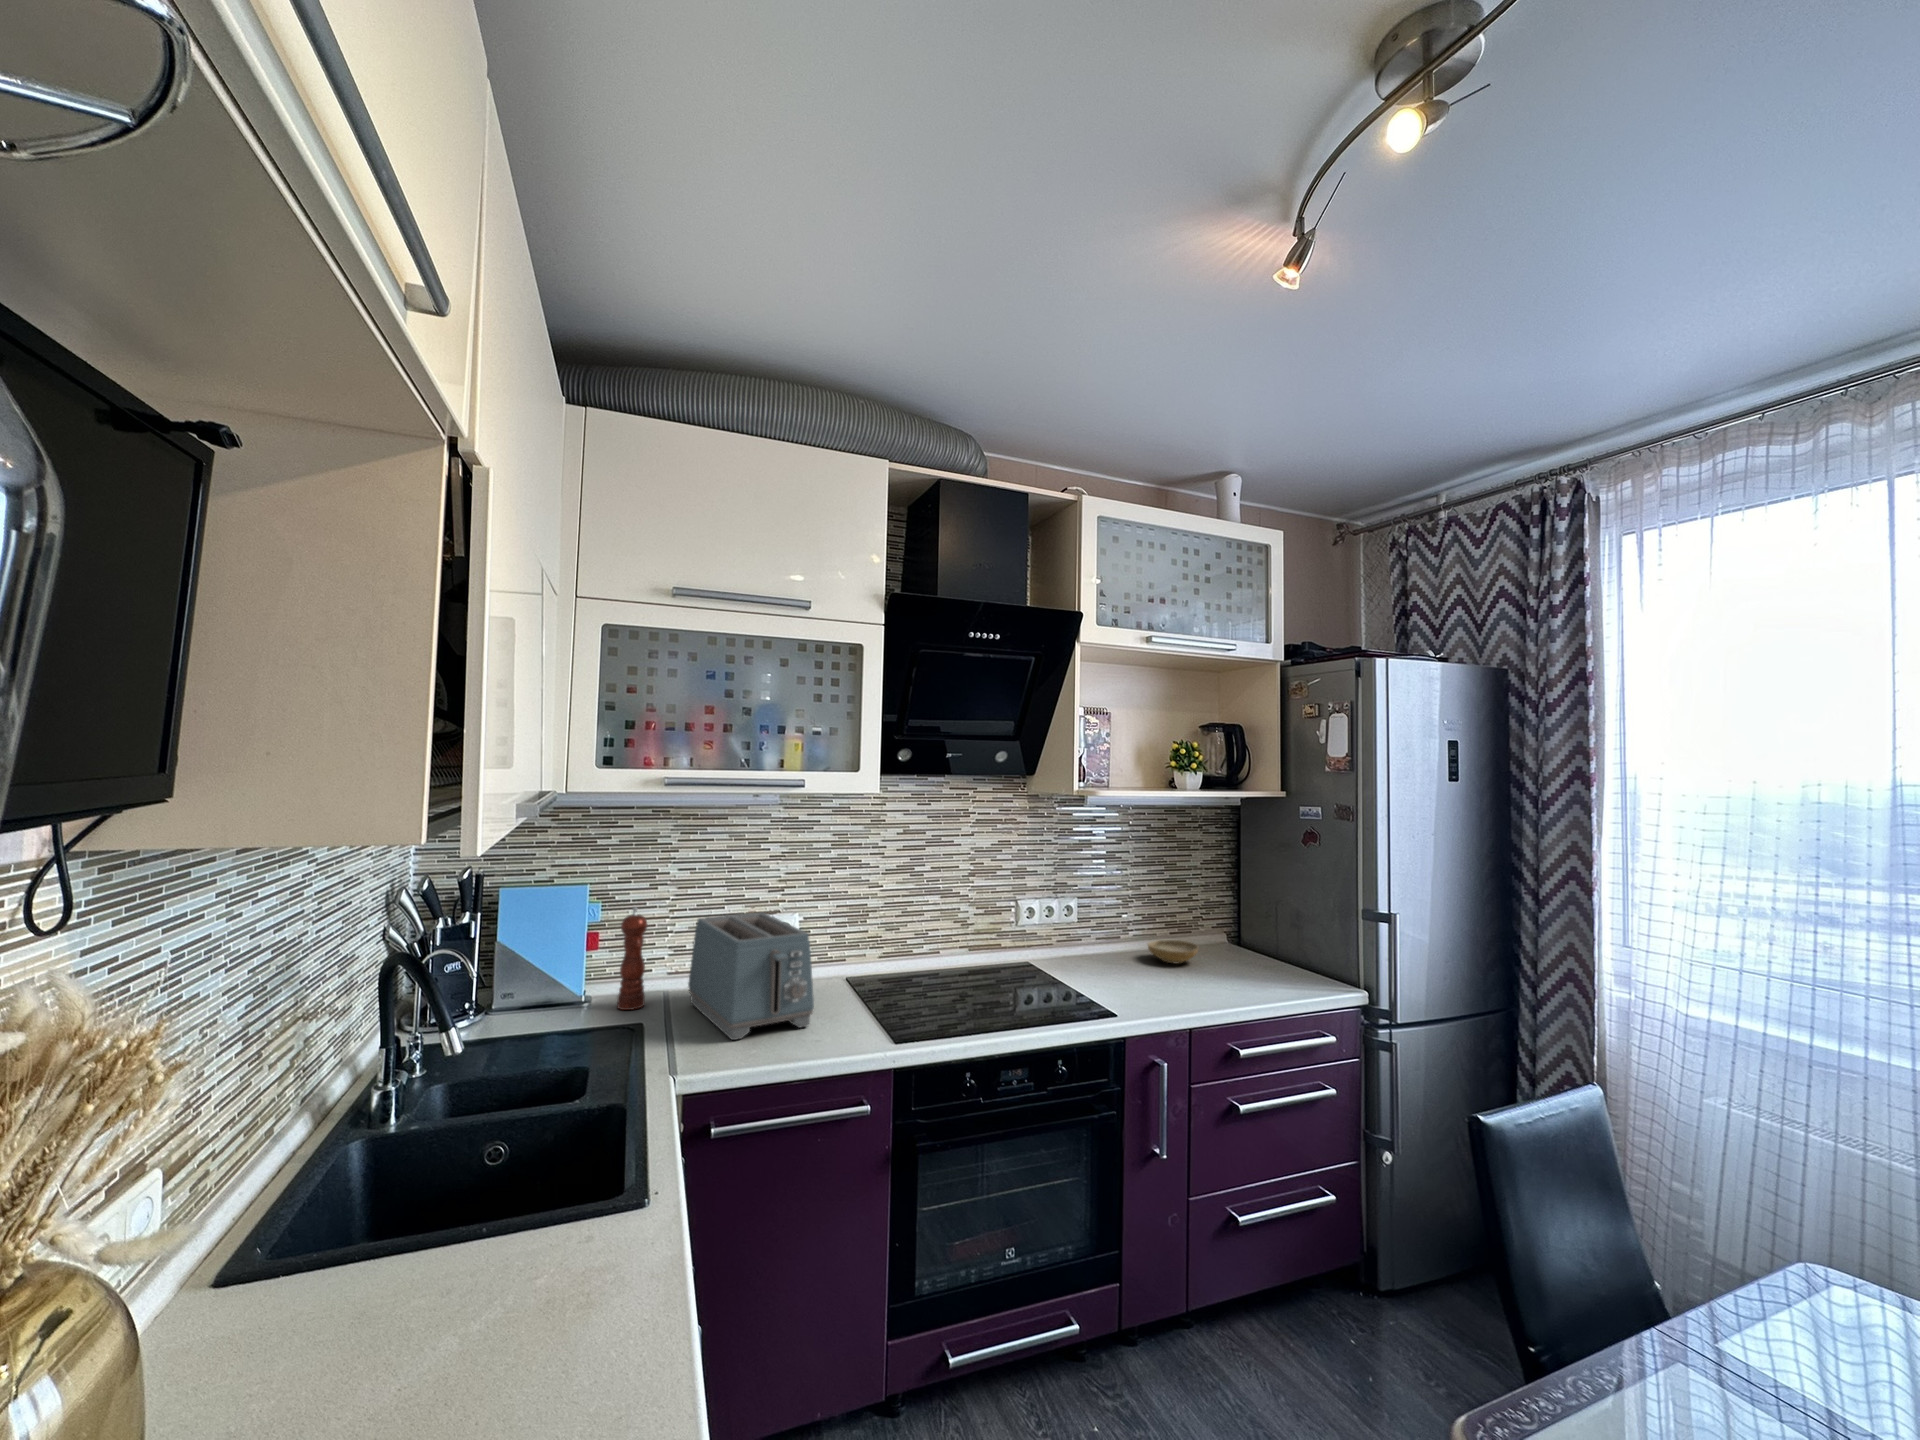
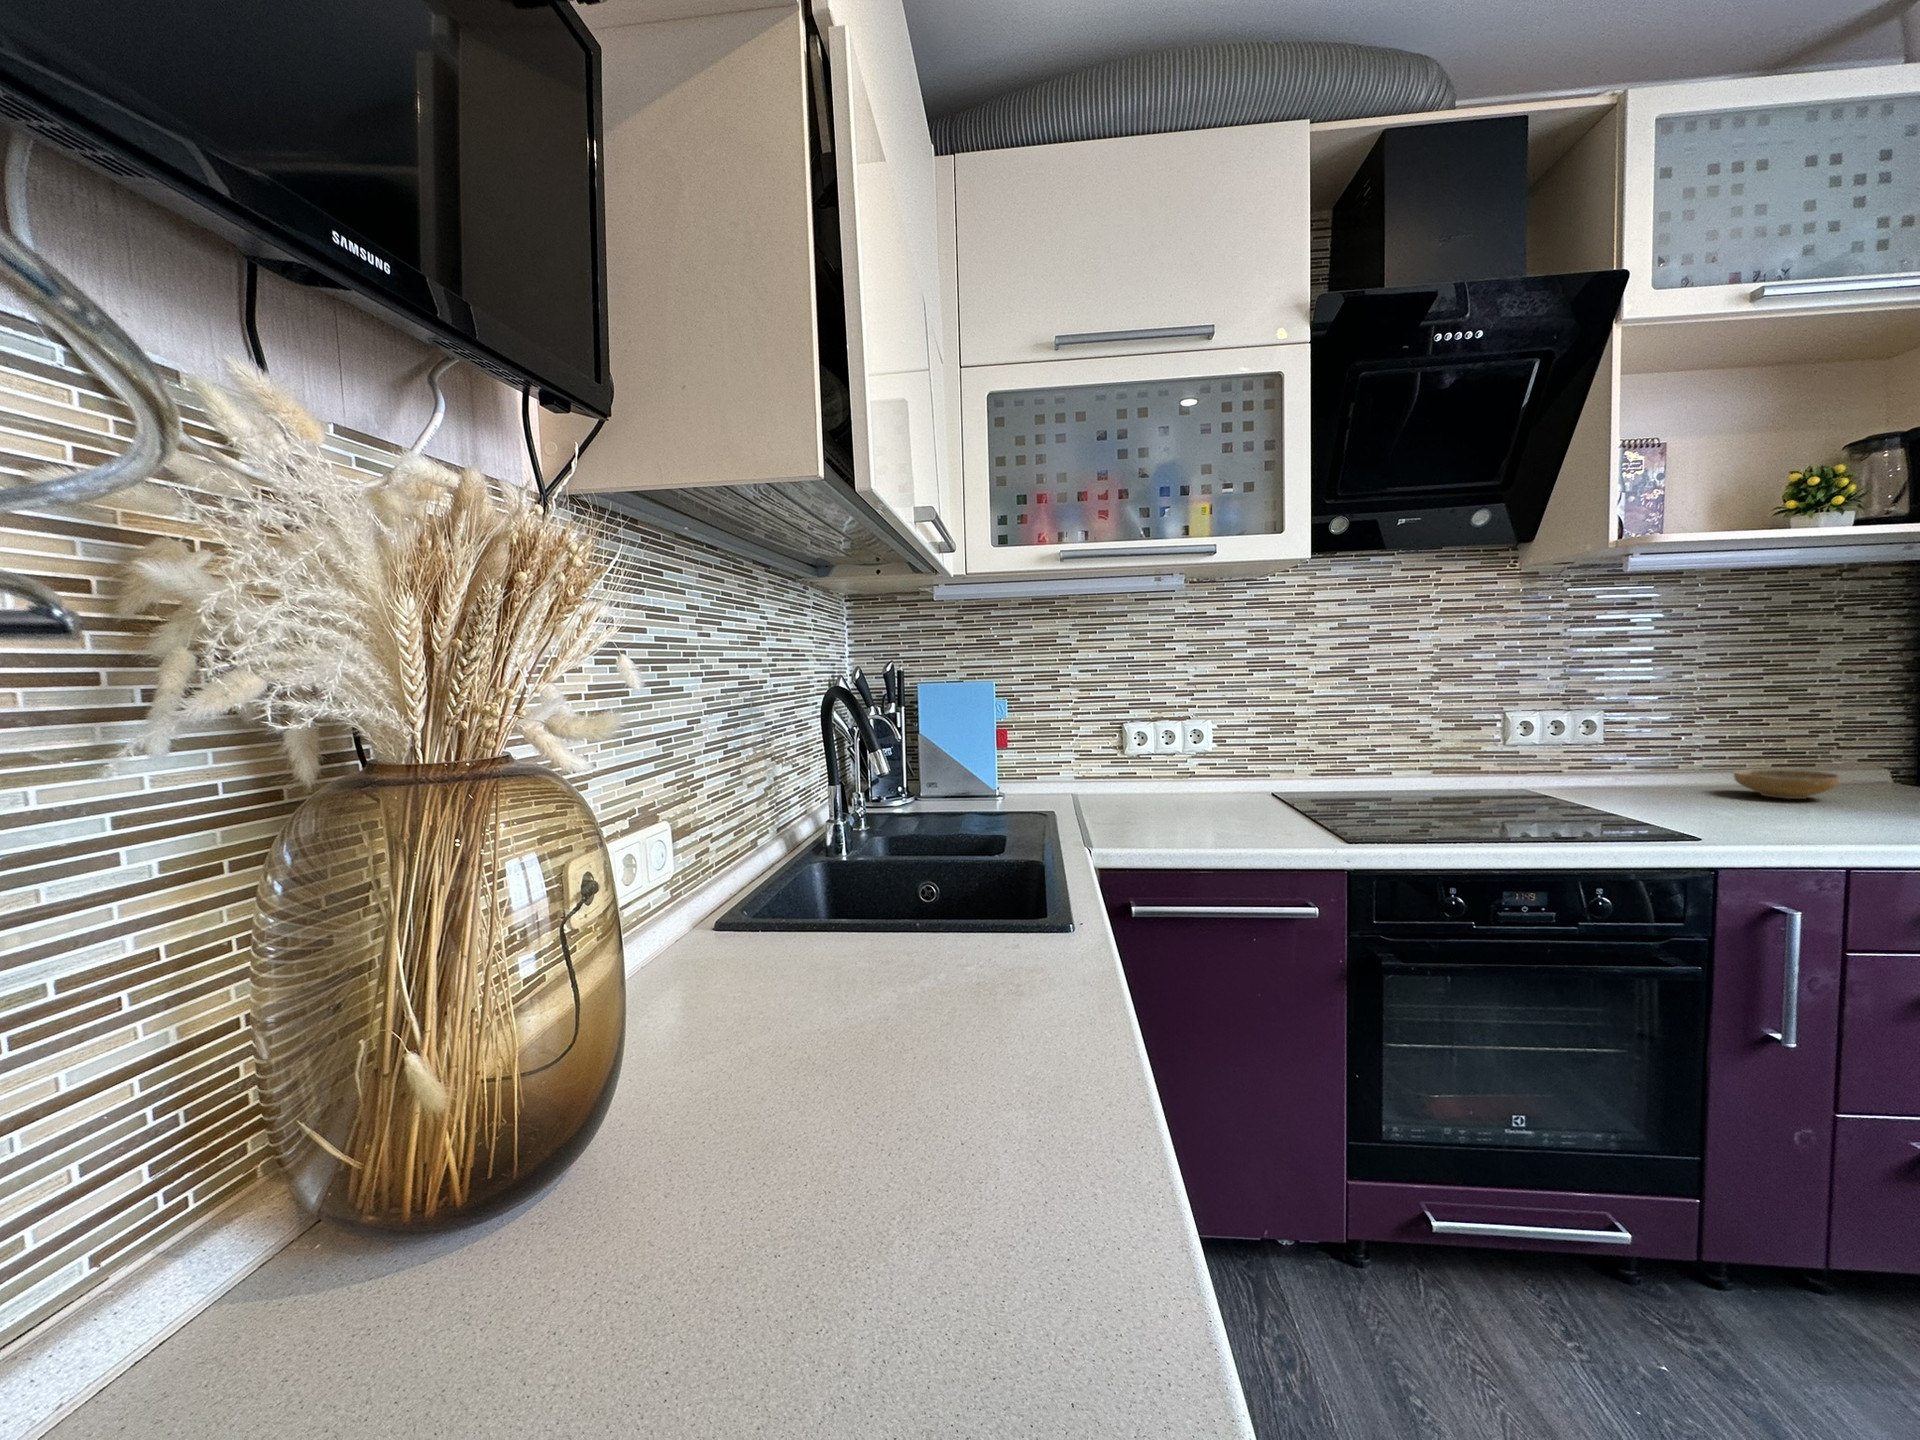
pepper mill: present [617,907,648,1010] -> none [1026,702,1054,803]
toaster: present [688,912,814,1040] -> none [1096,711,1237,827]

